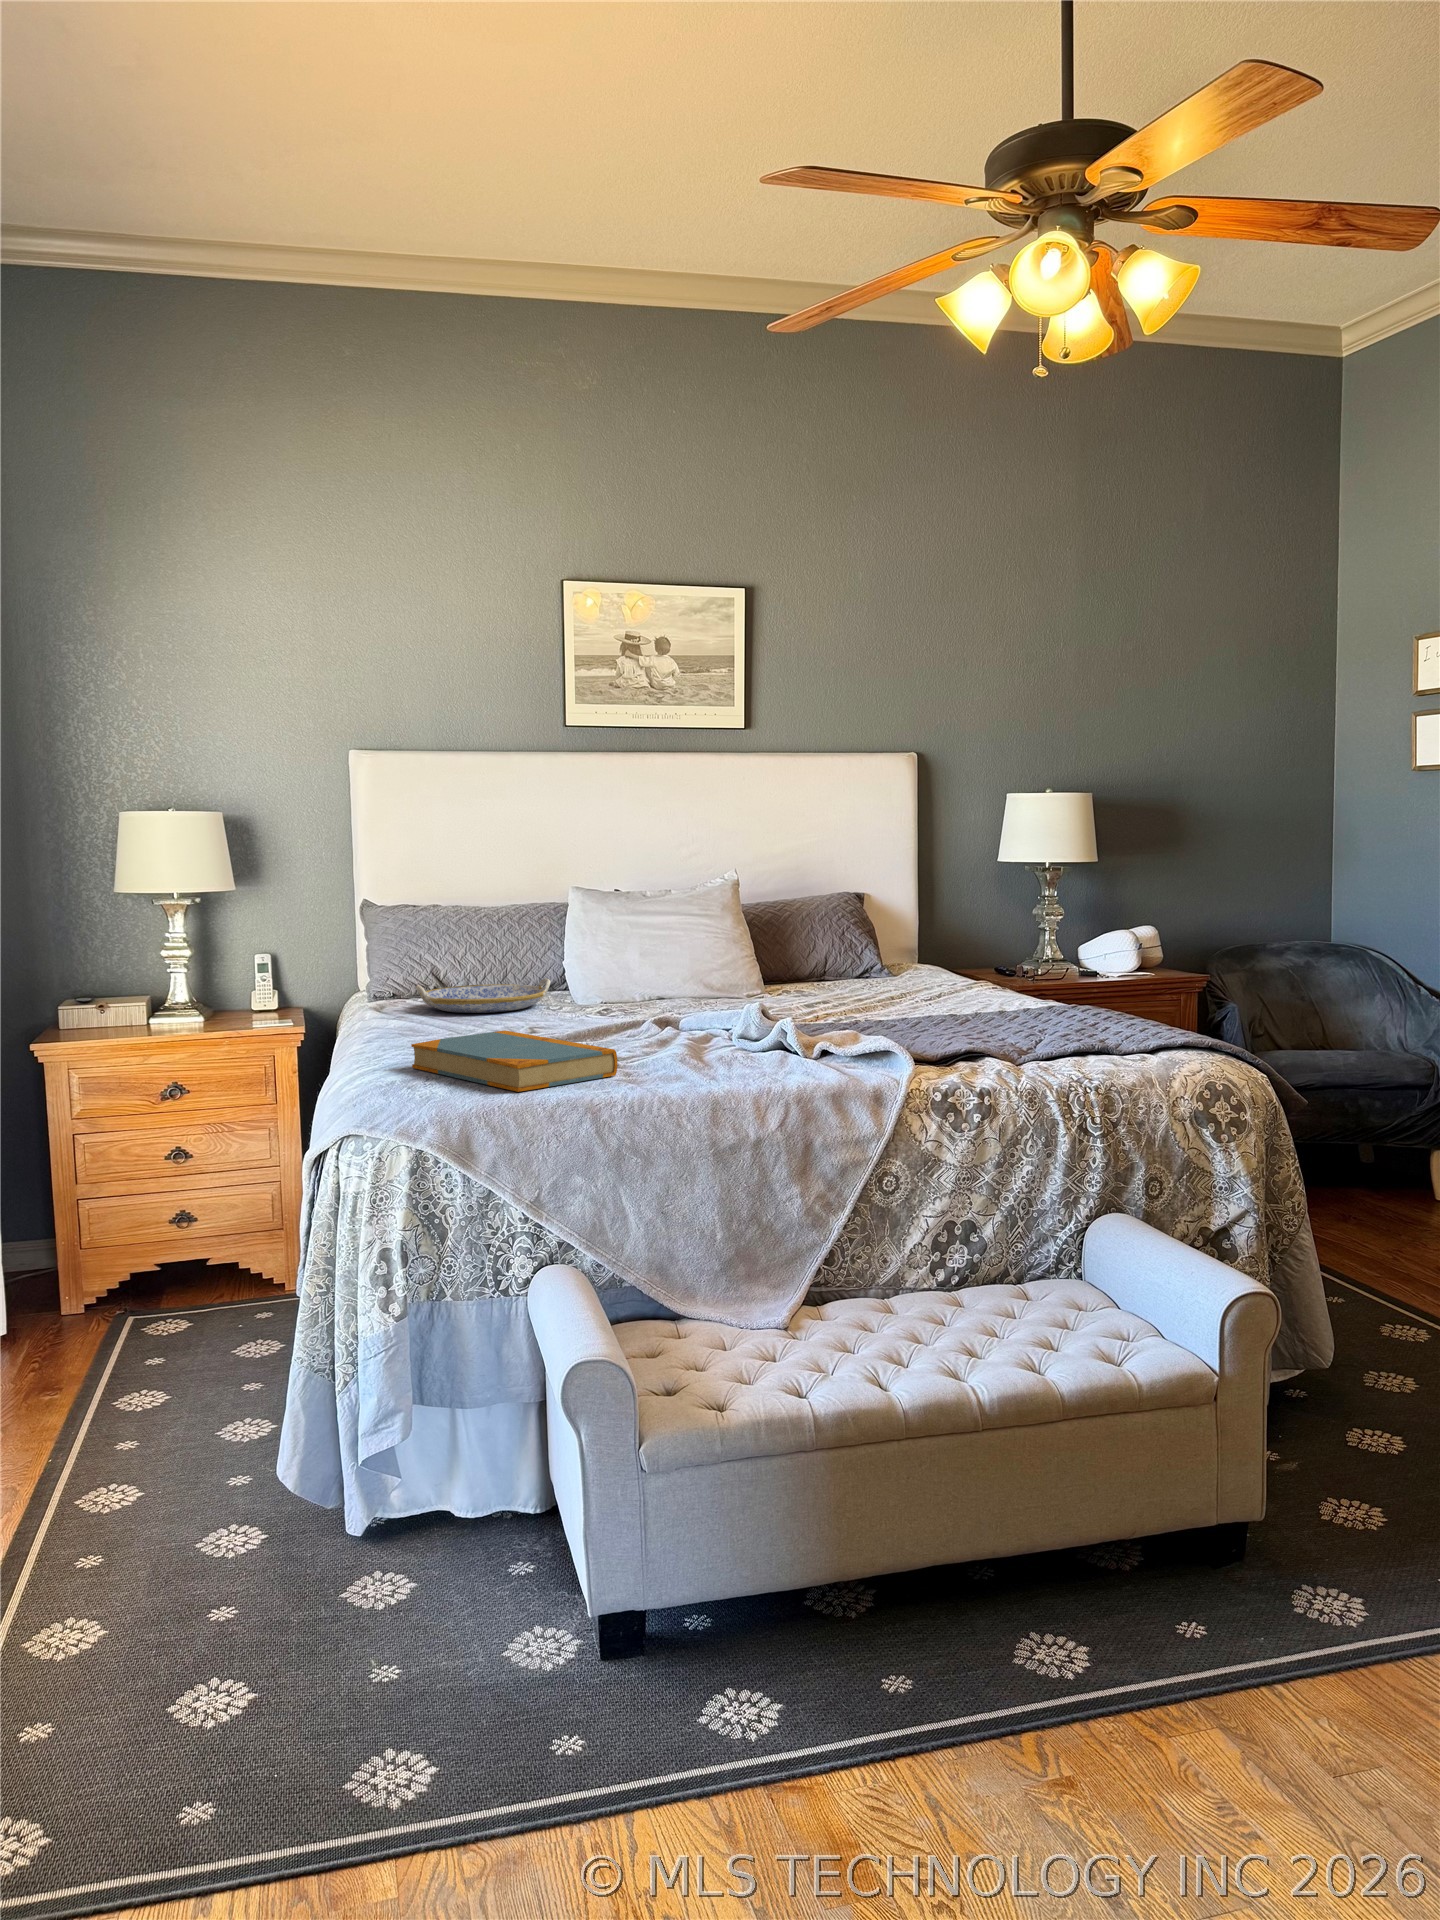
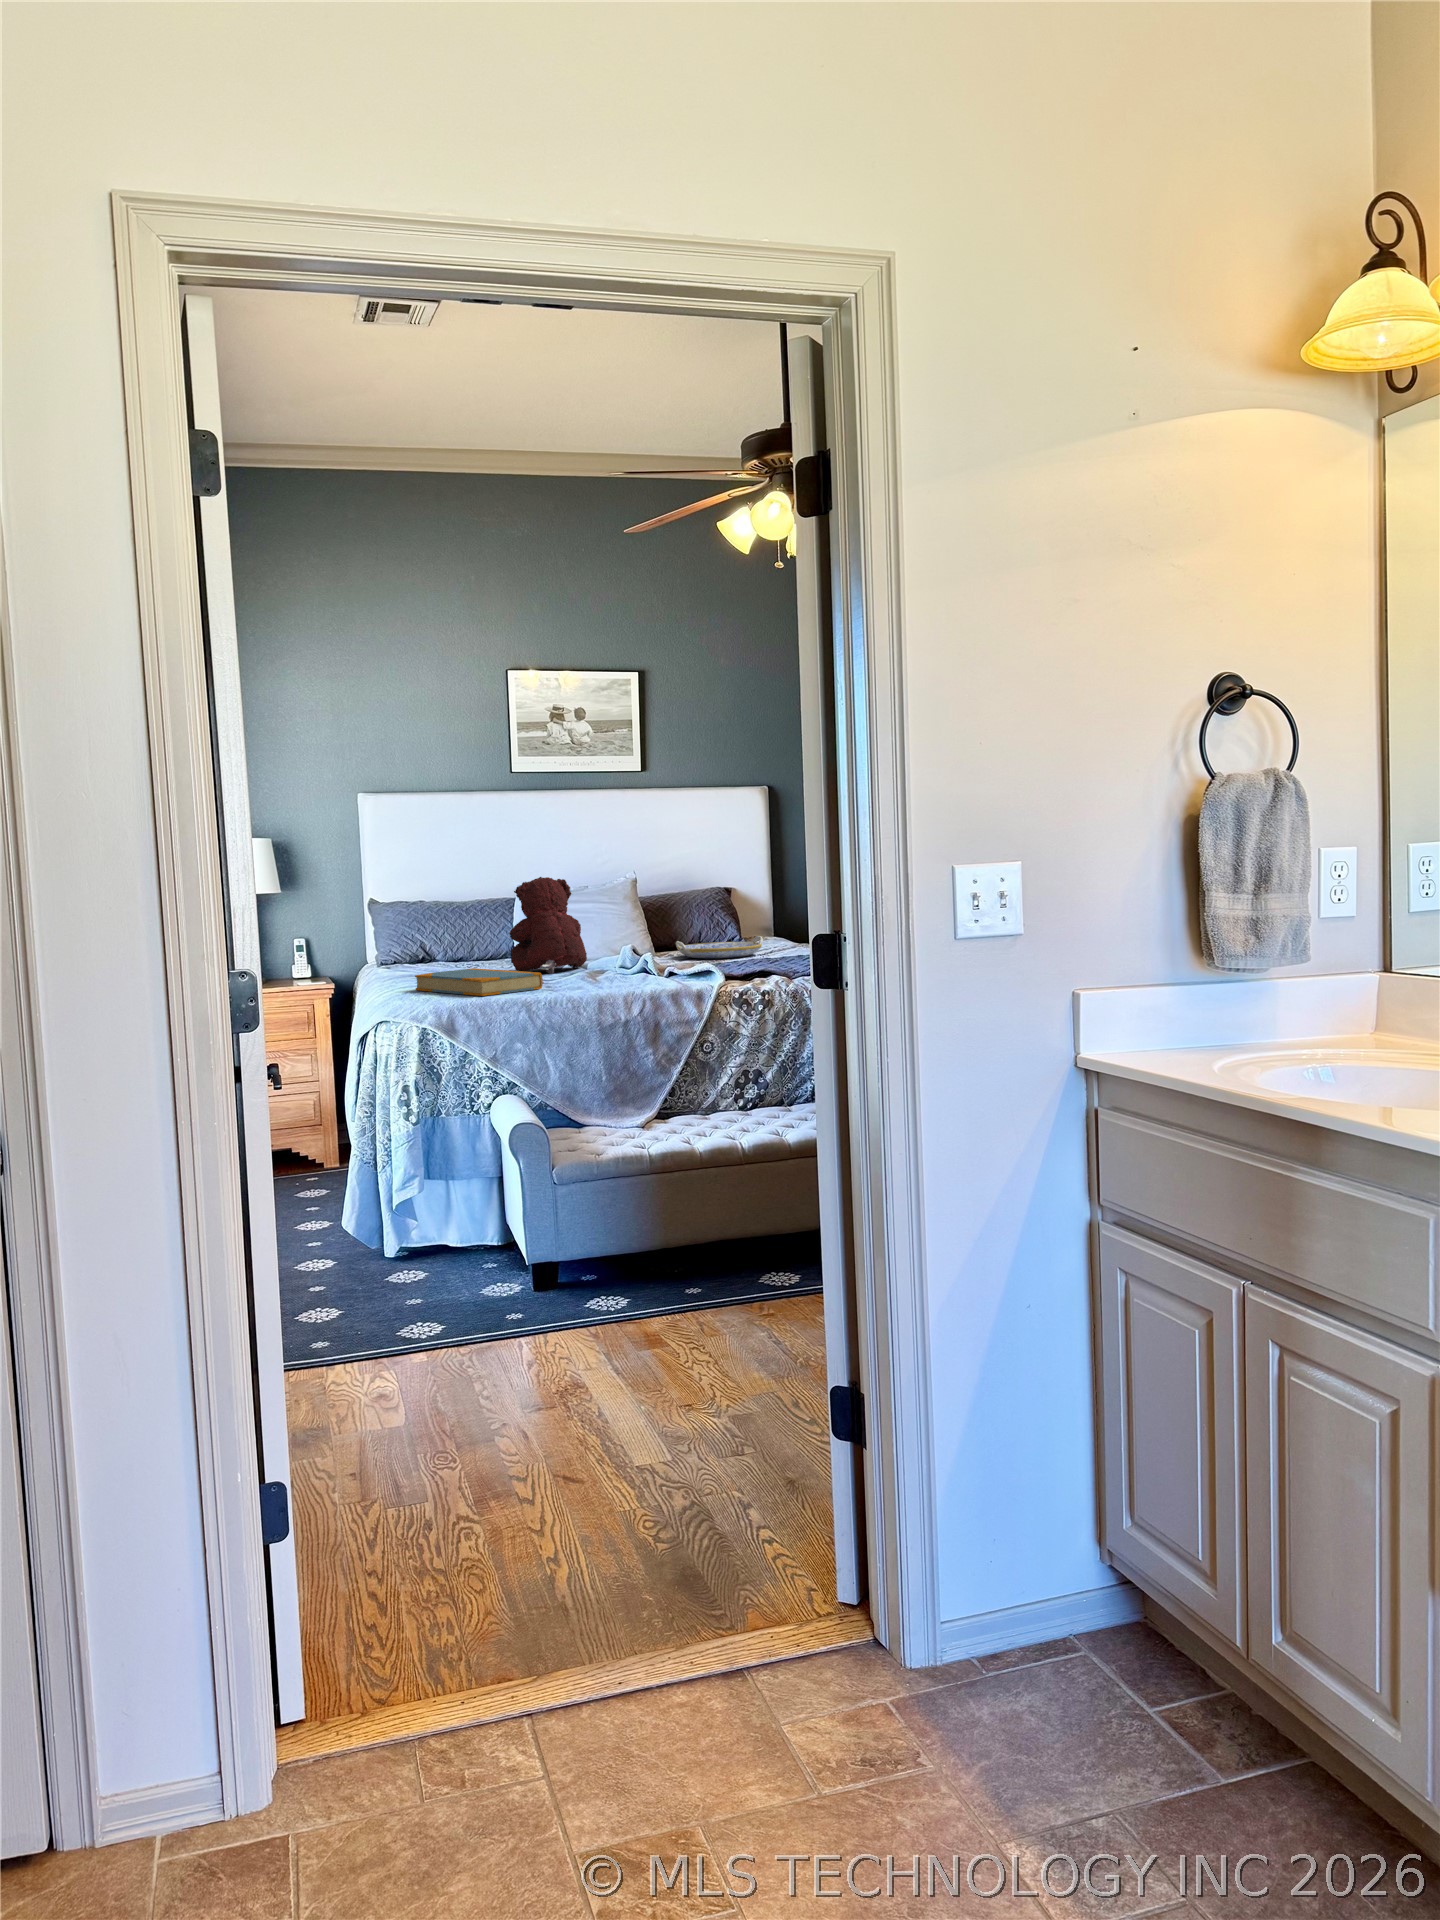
teddy bear: none [562,883,677,1035] -> present [510,877,587,974]
serving tray: present [416,978,550,1013] -> present [676,936,763,959]

